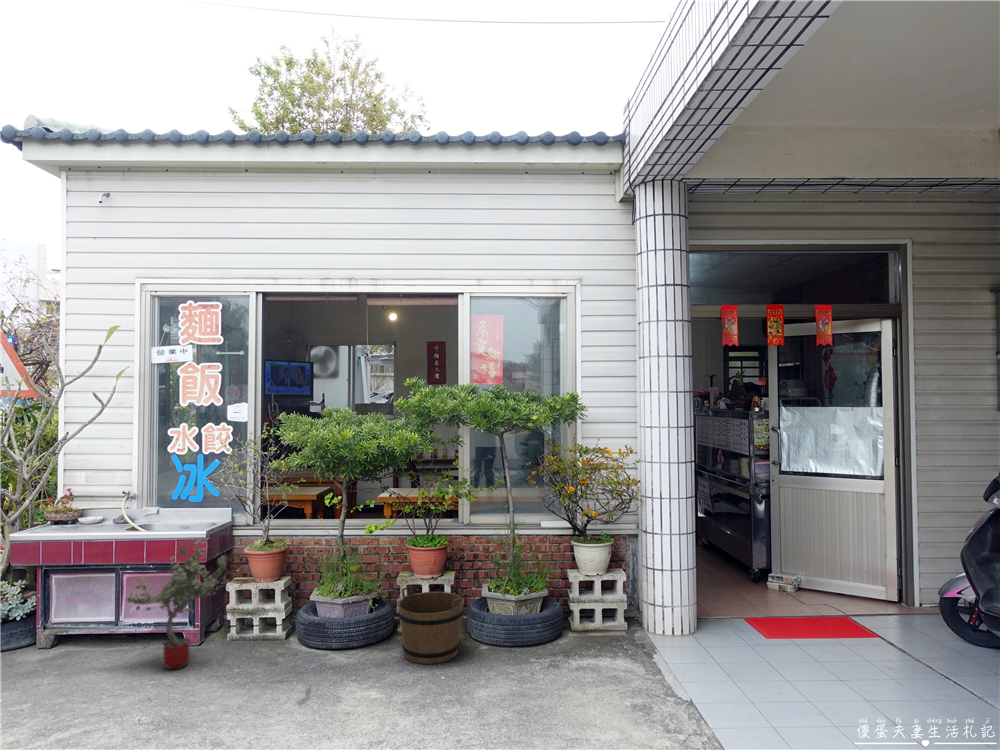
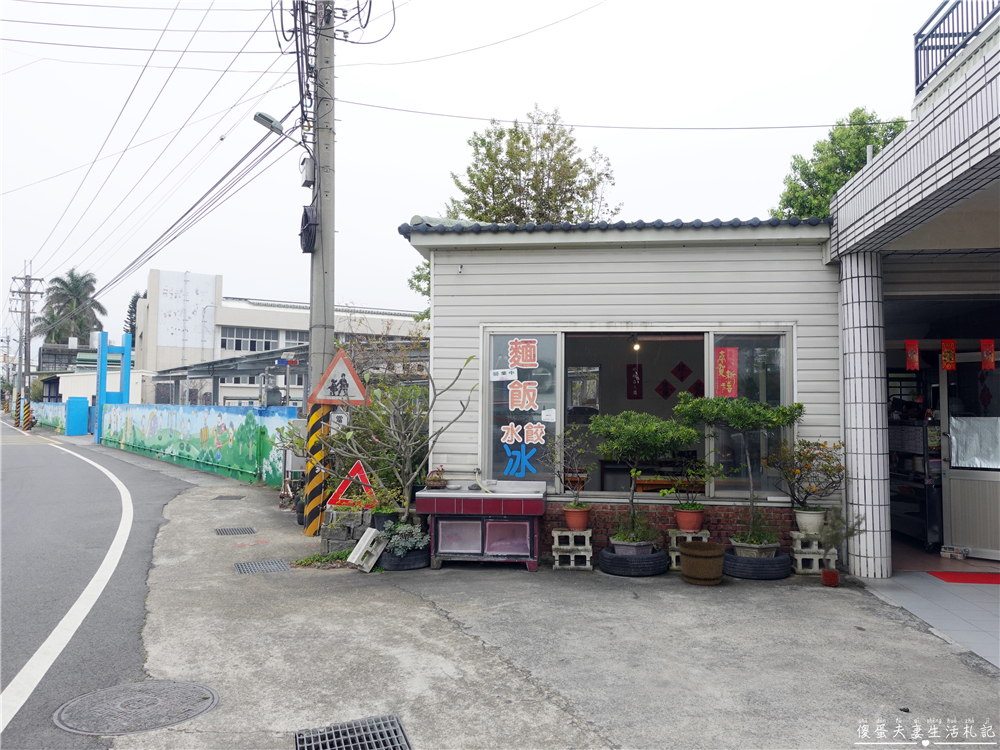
potted tree: present [126,539,228,669] -> present [794,502,866,586]

